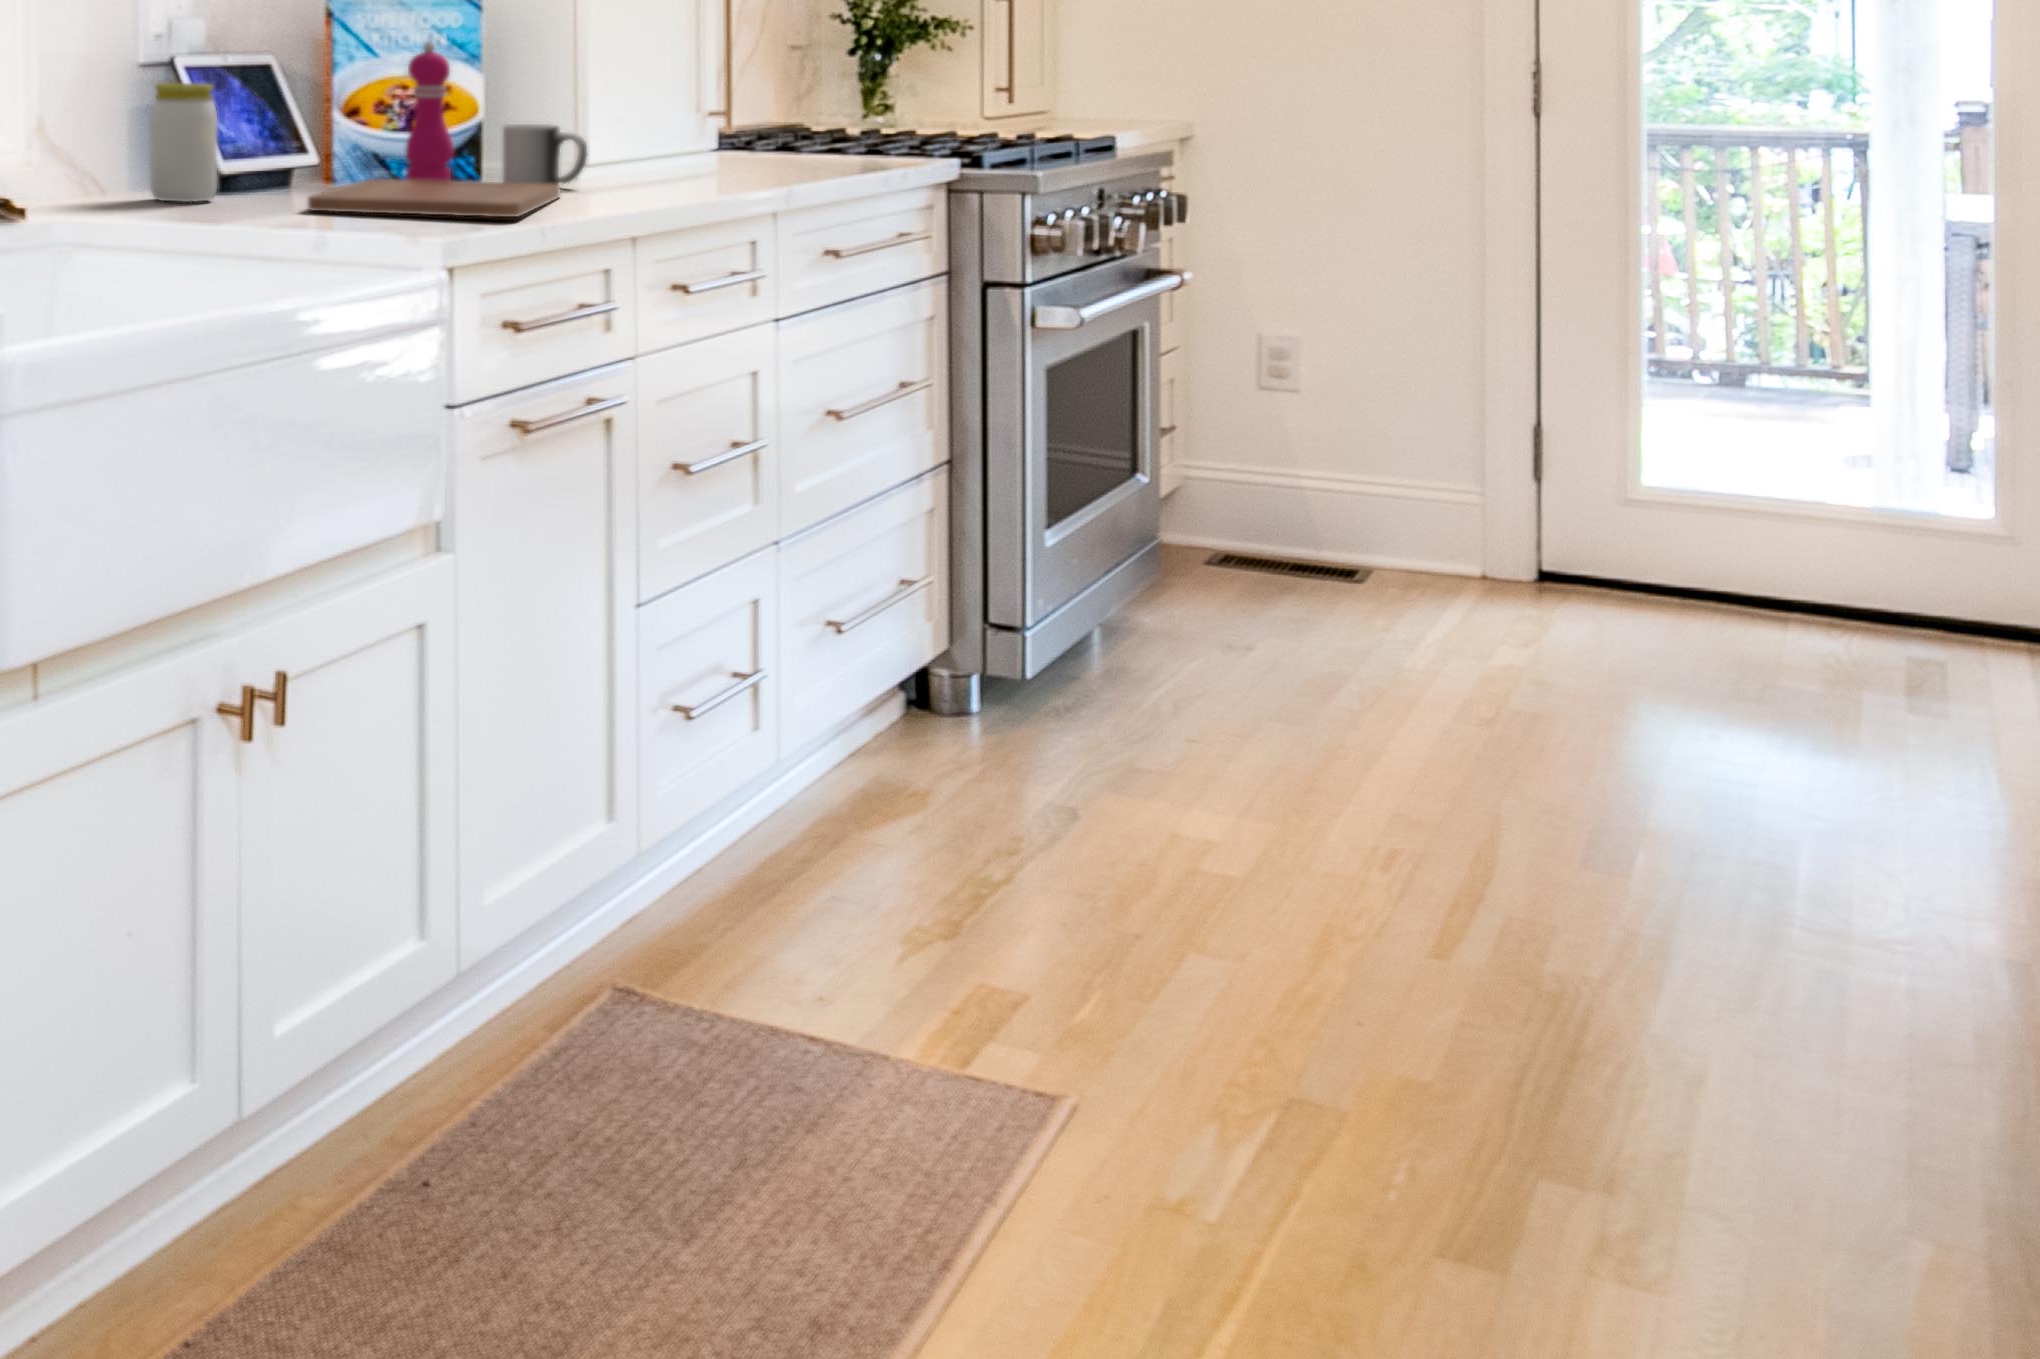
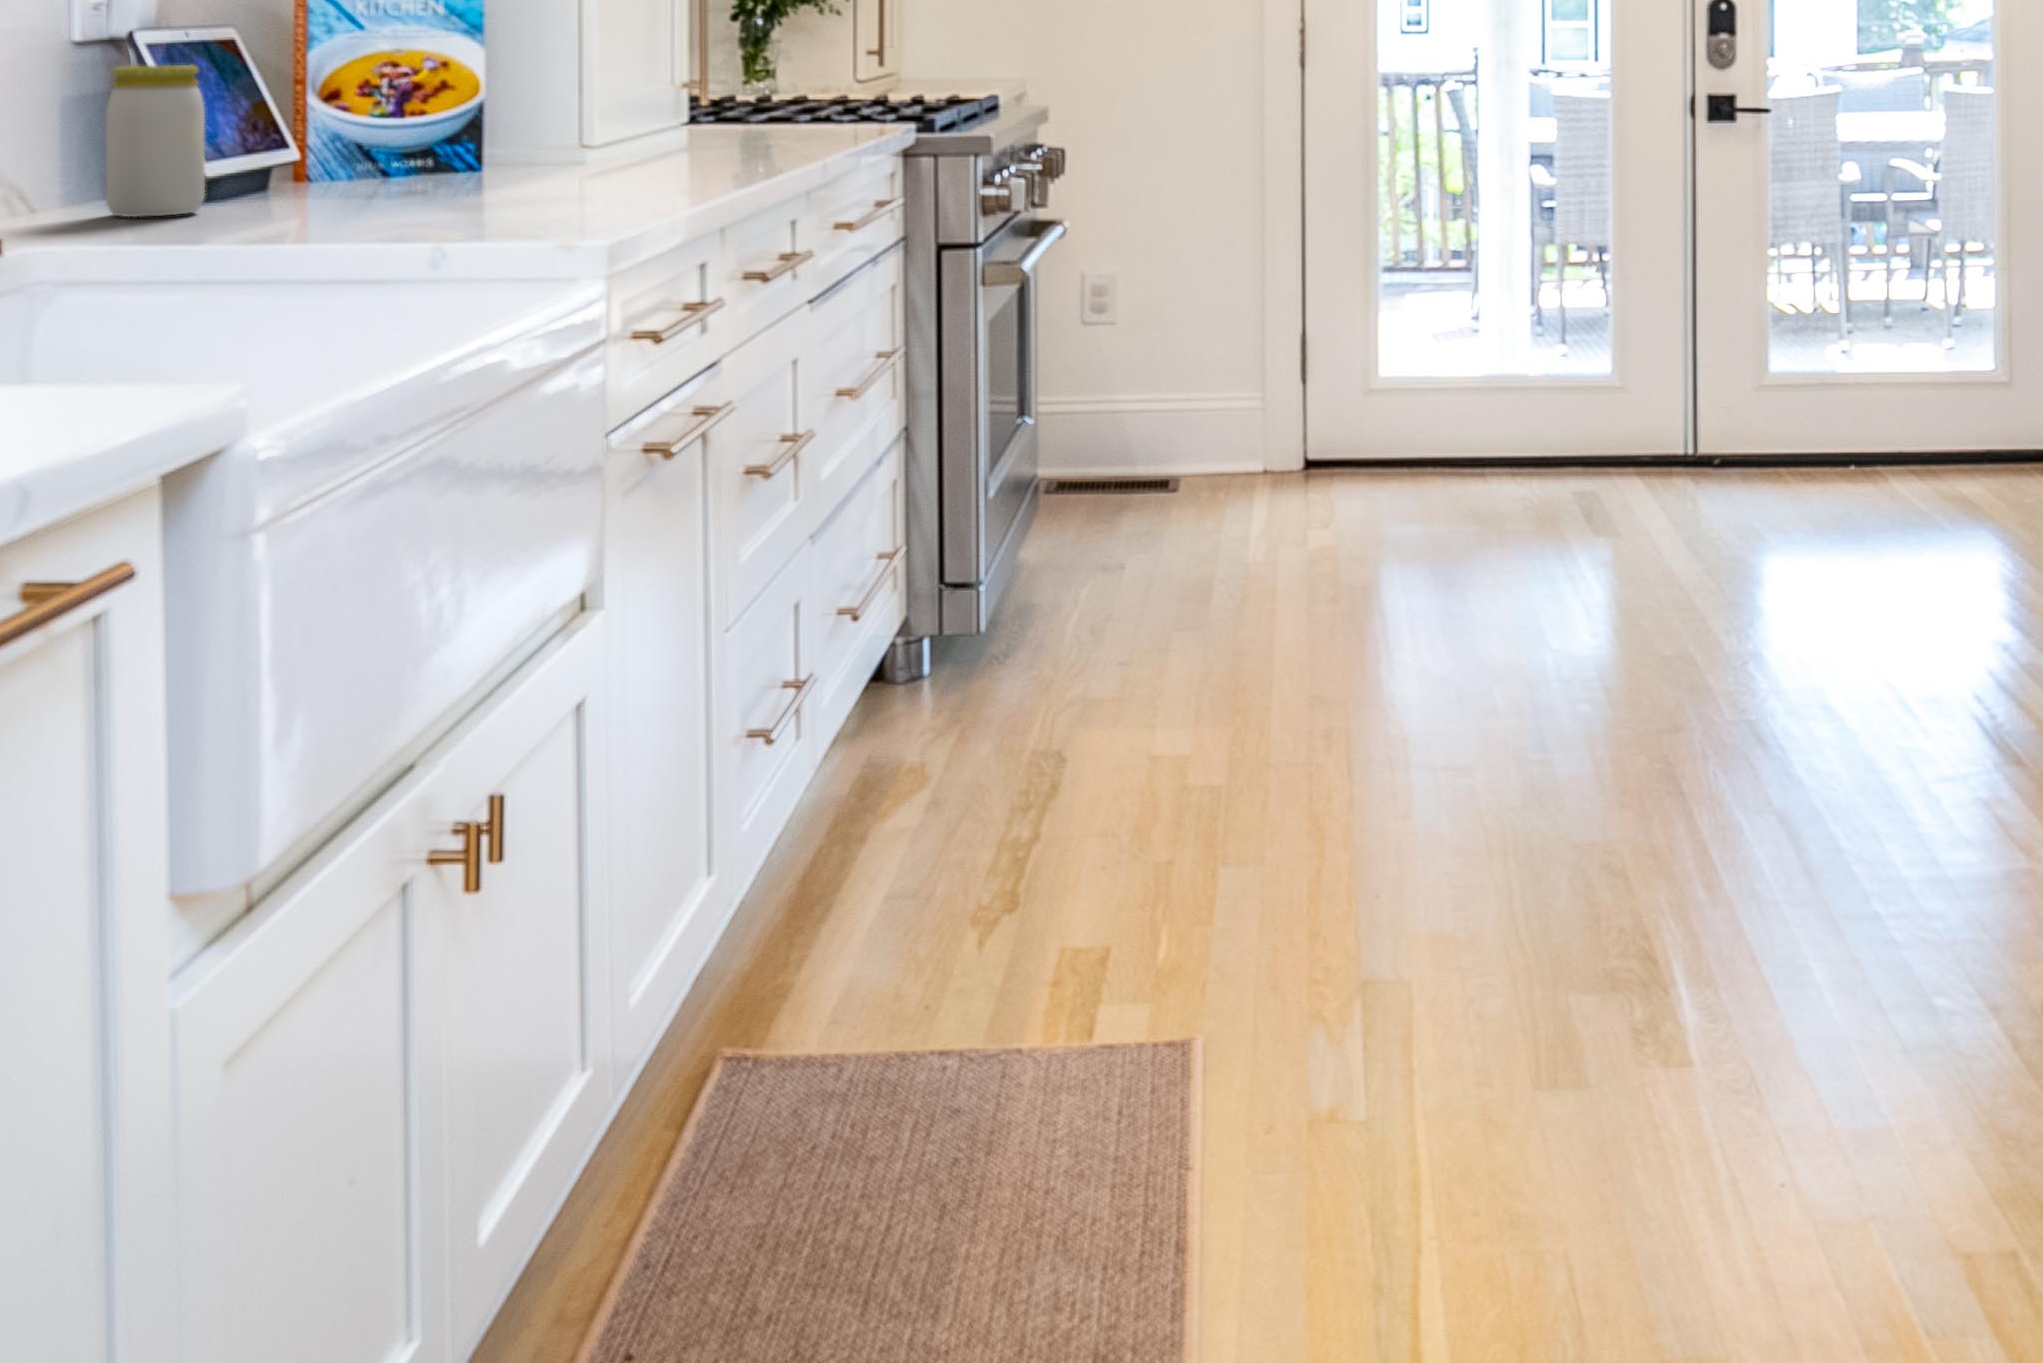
pepper mill: present [405,41,454,181] -> none [394,8,459,173]
mug: present [502,124,588,184] -> none [518,98,621,170]
cutting board: present [308,179,560,217] -> none [349,164,624,214]

